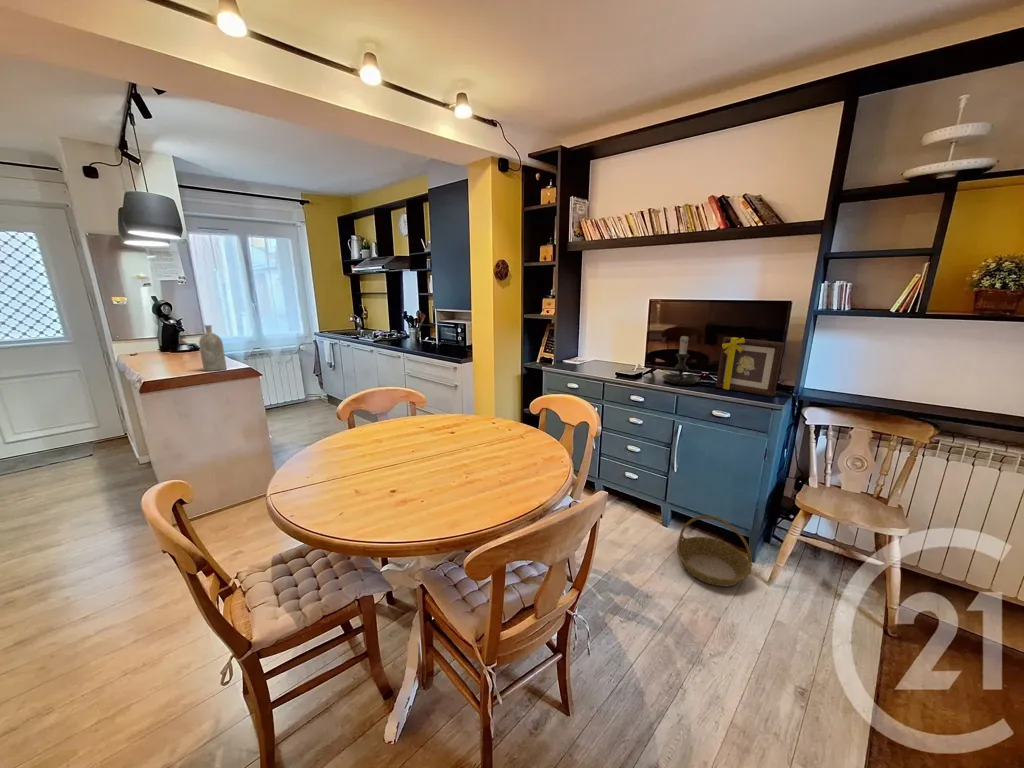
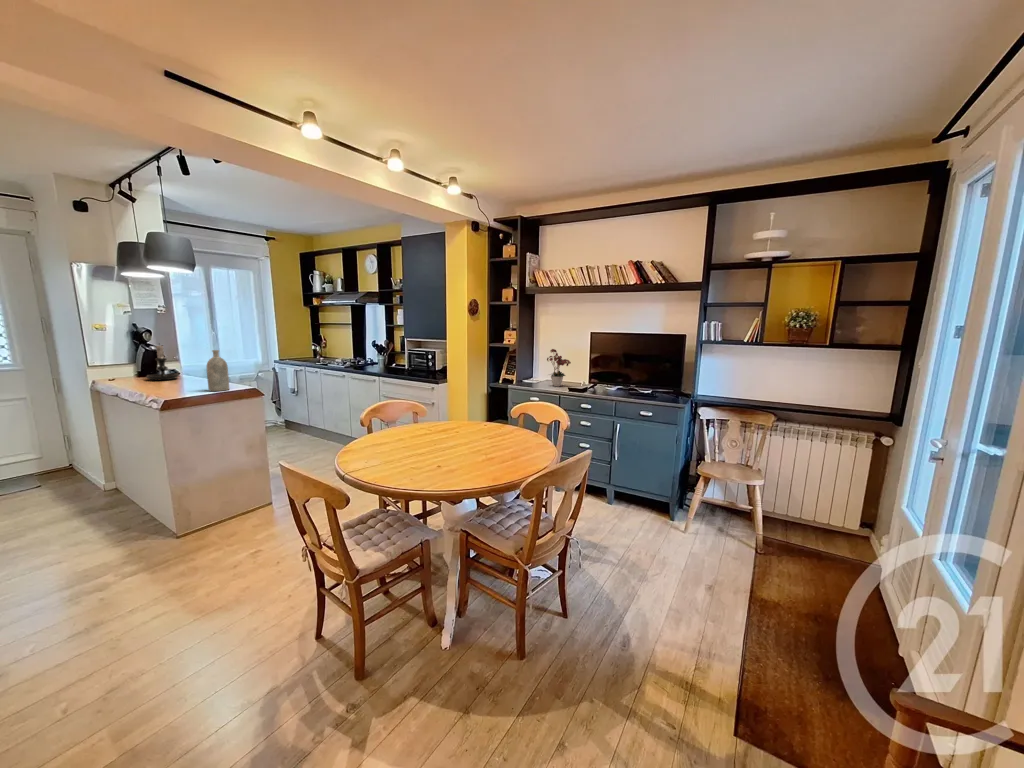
flower arrangement: none [590,319,625,370] -> present [547,349,571,387]
candle holder: present [662,336,700,385] -> present [146,346,179,380]
picture frame: present [716,337,785,397] -> none [641,359,684,400]
basket: present [677,516,752,586] -> none [621,487,673,536]

